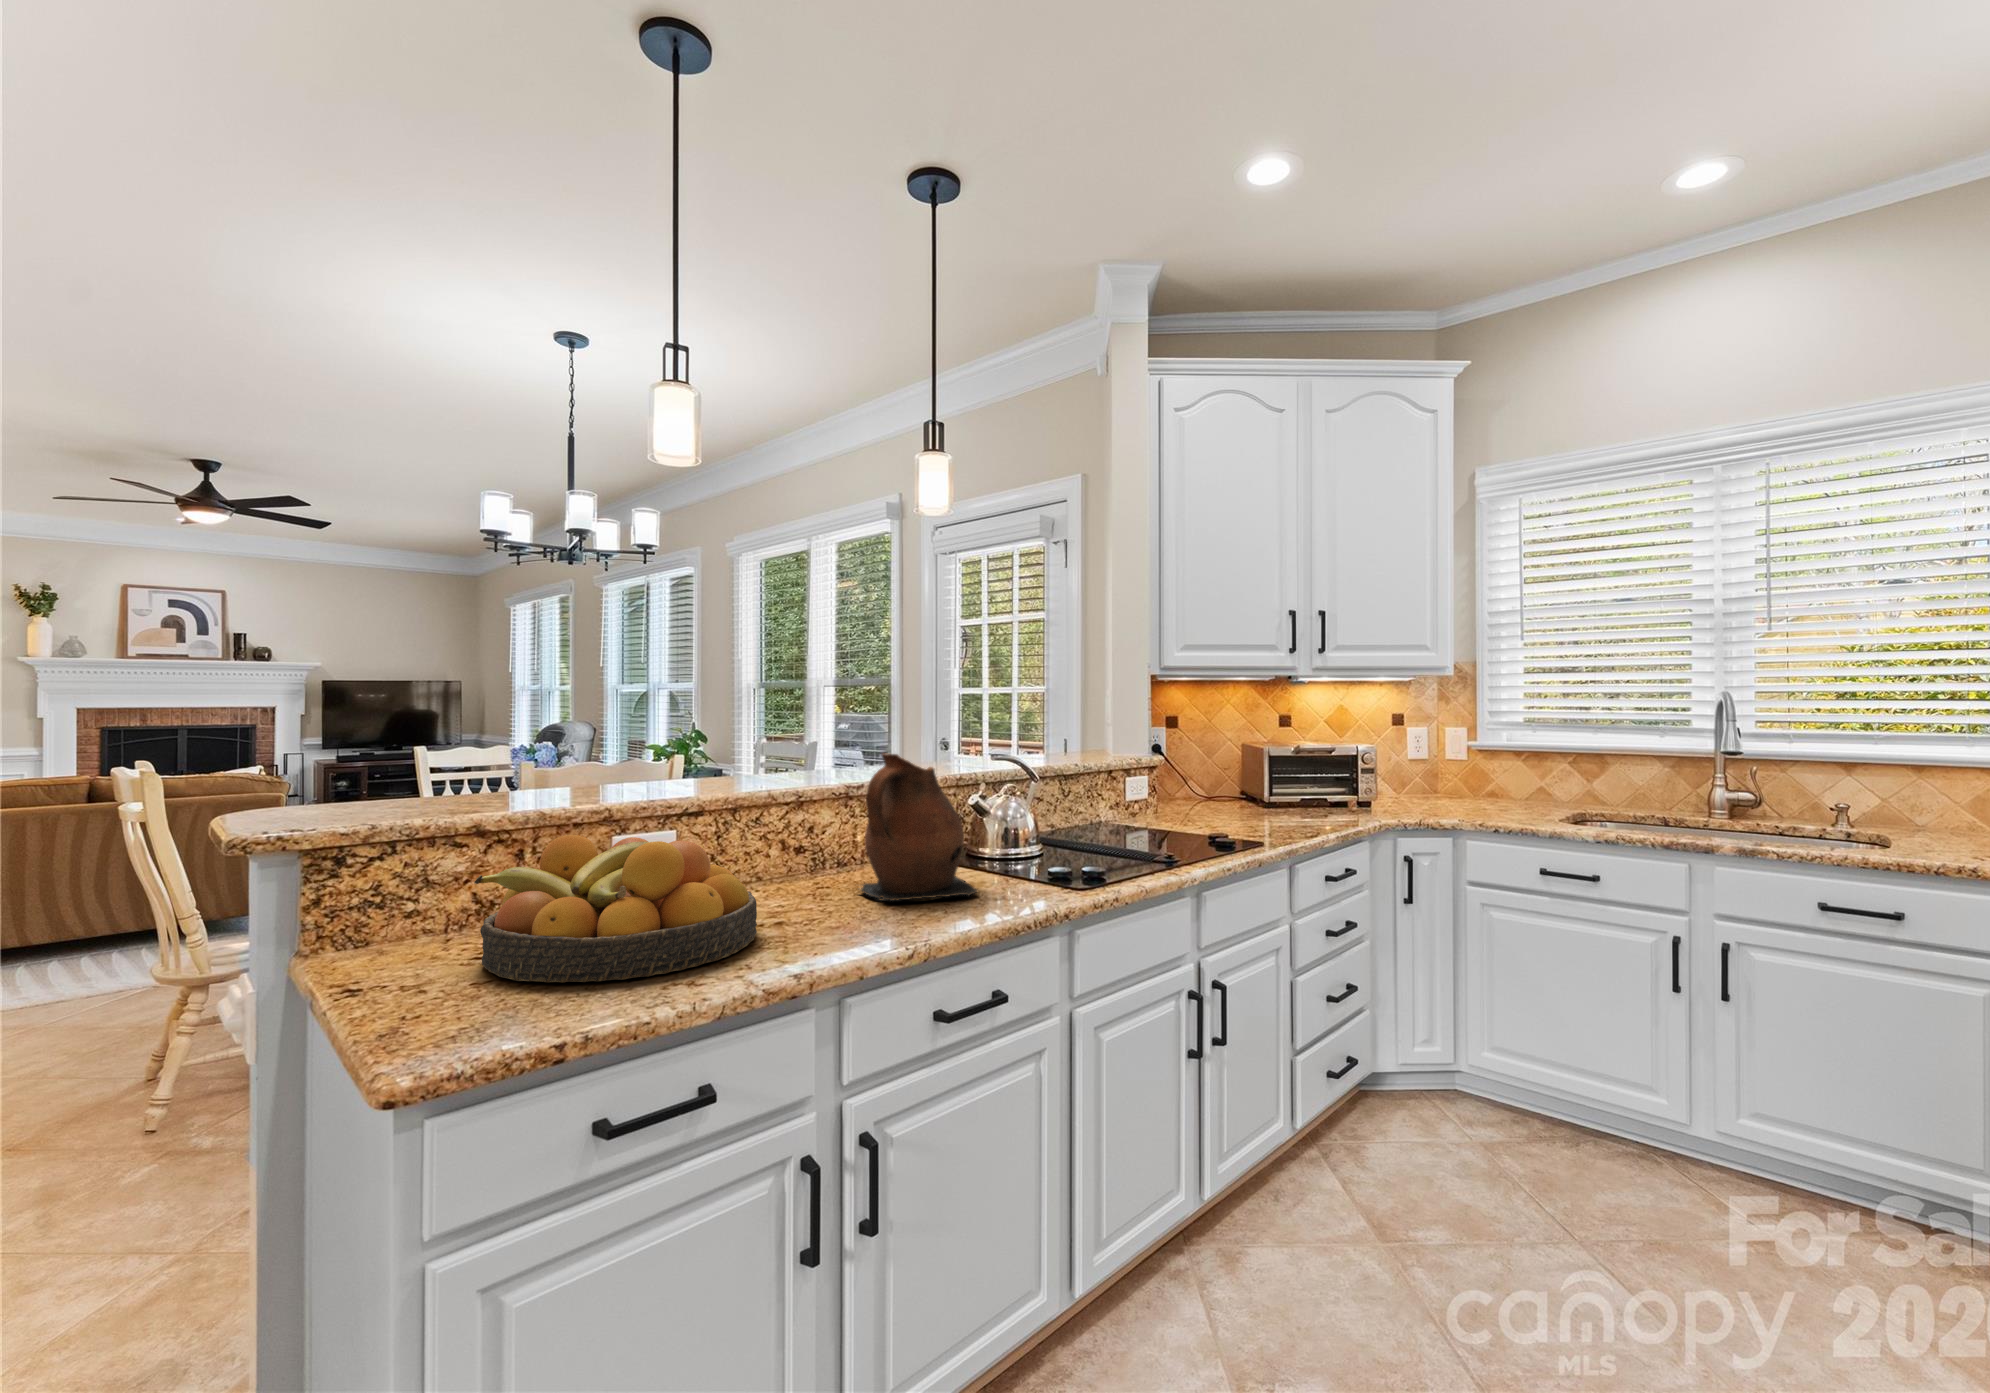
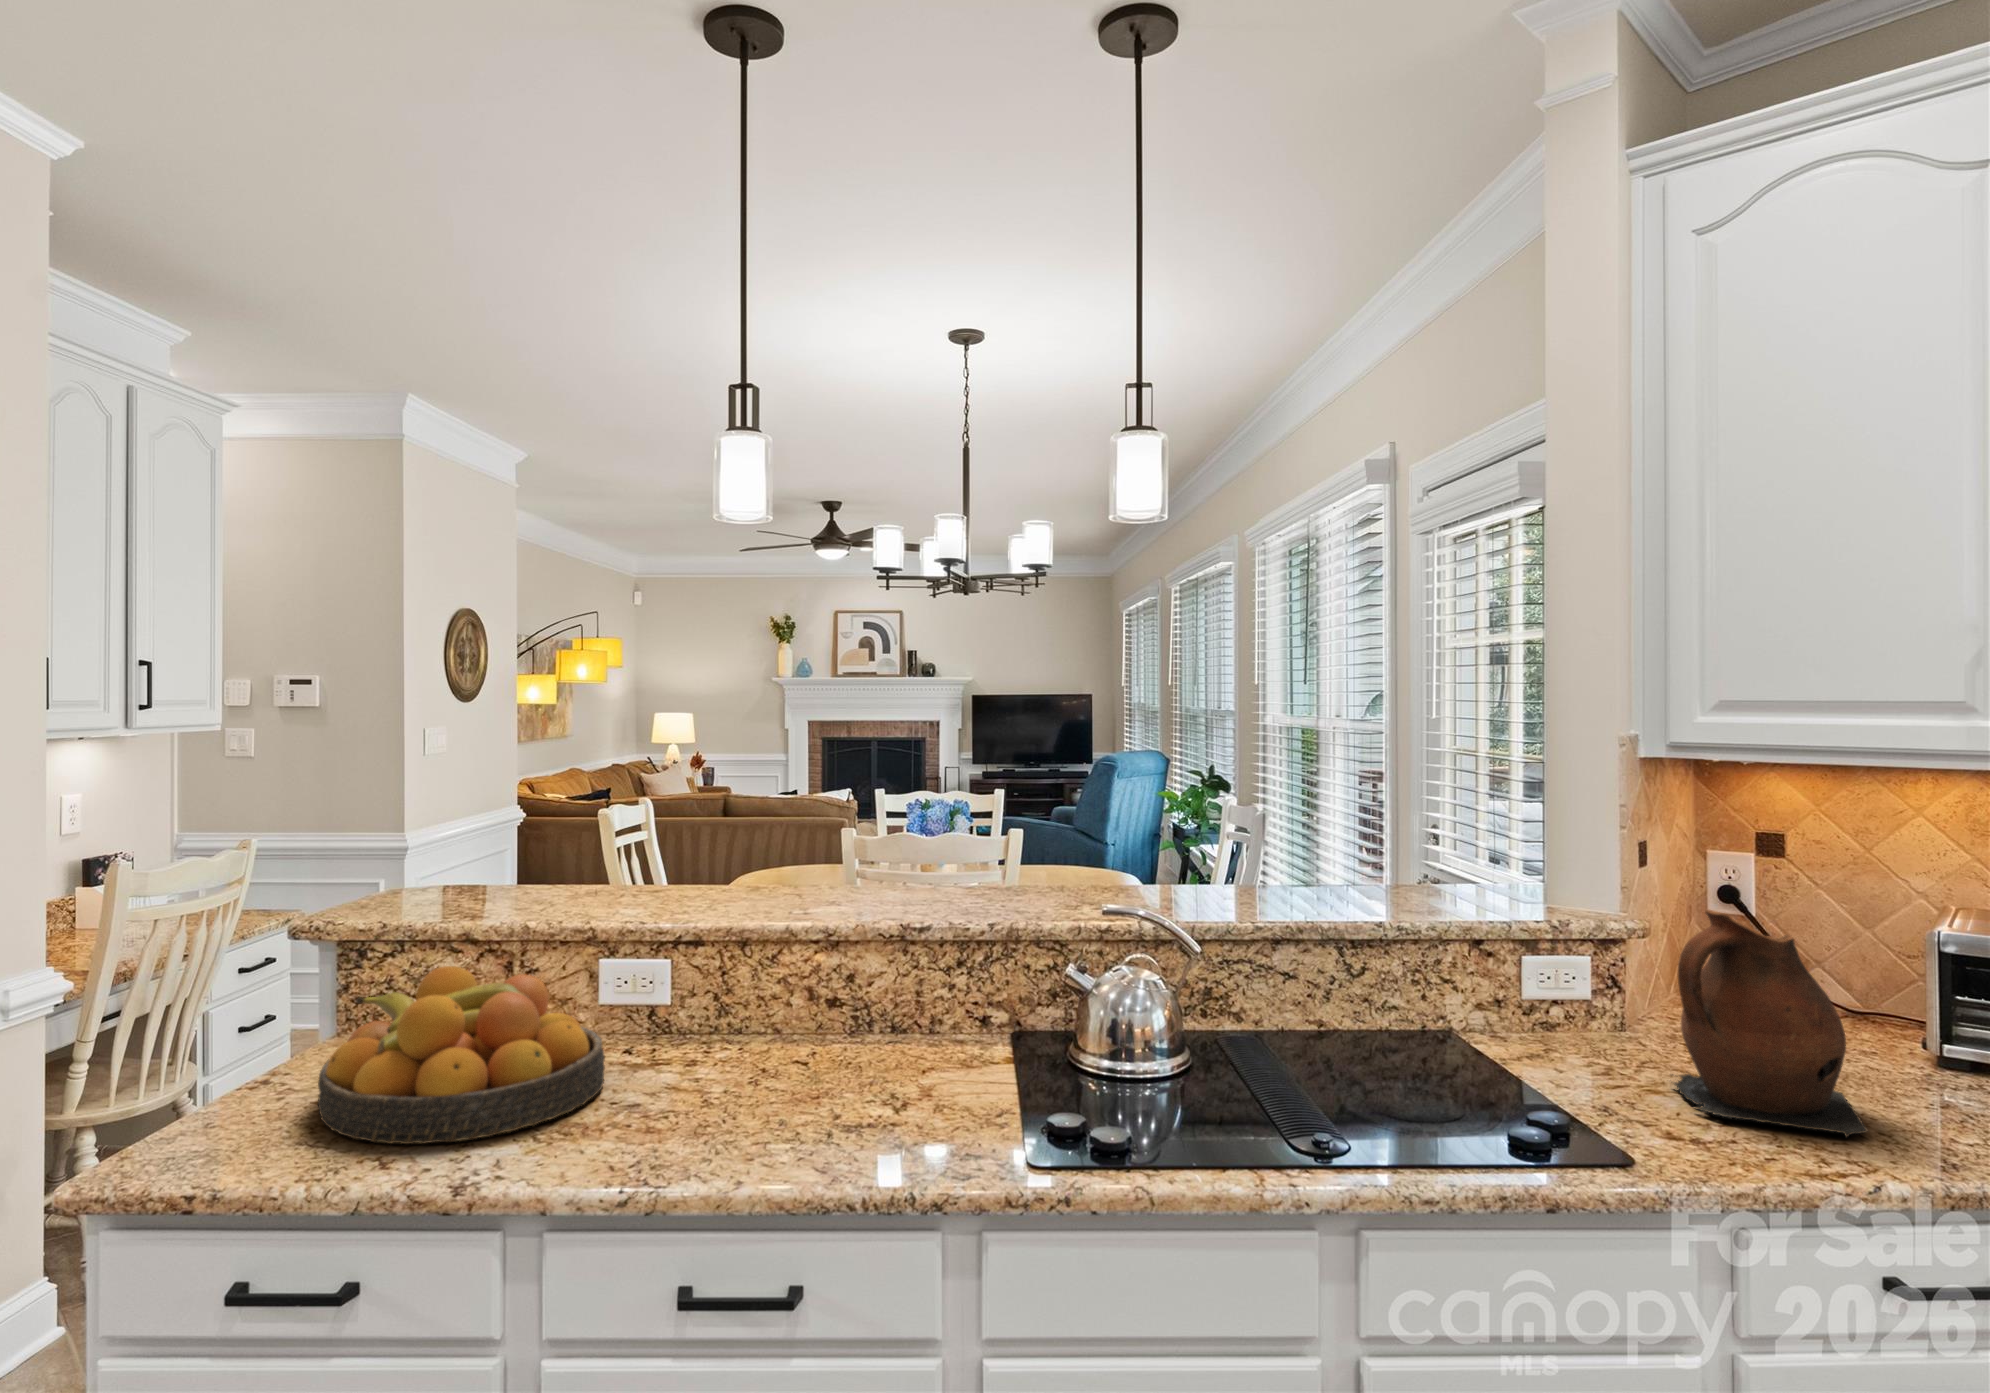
ceramic pitcher: present [861,754,978,901] -> present [1674,910,1868,1137]

